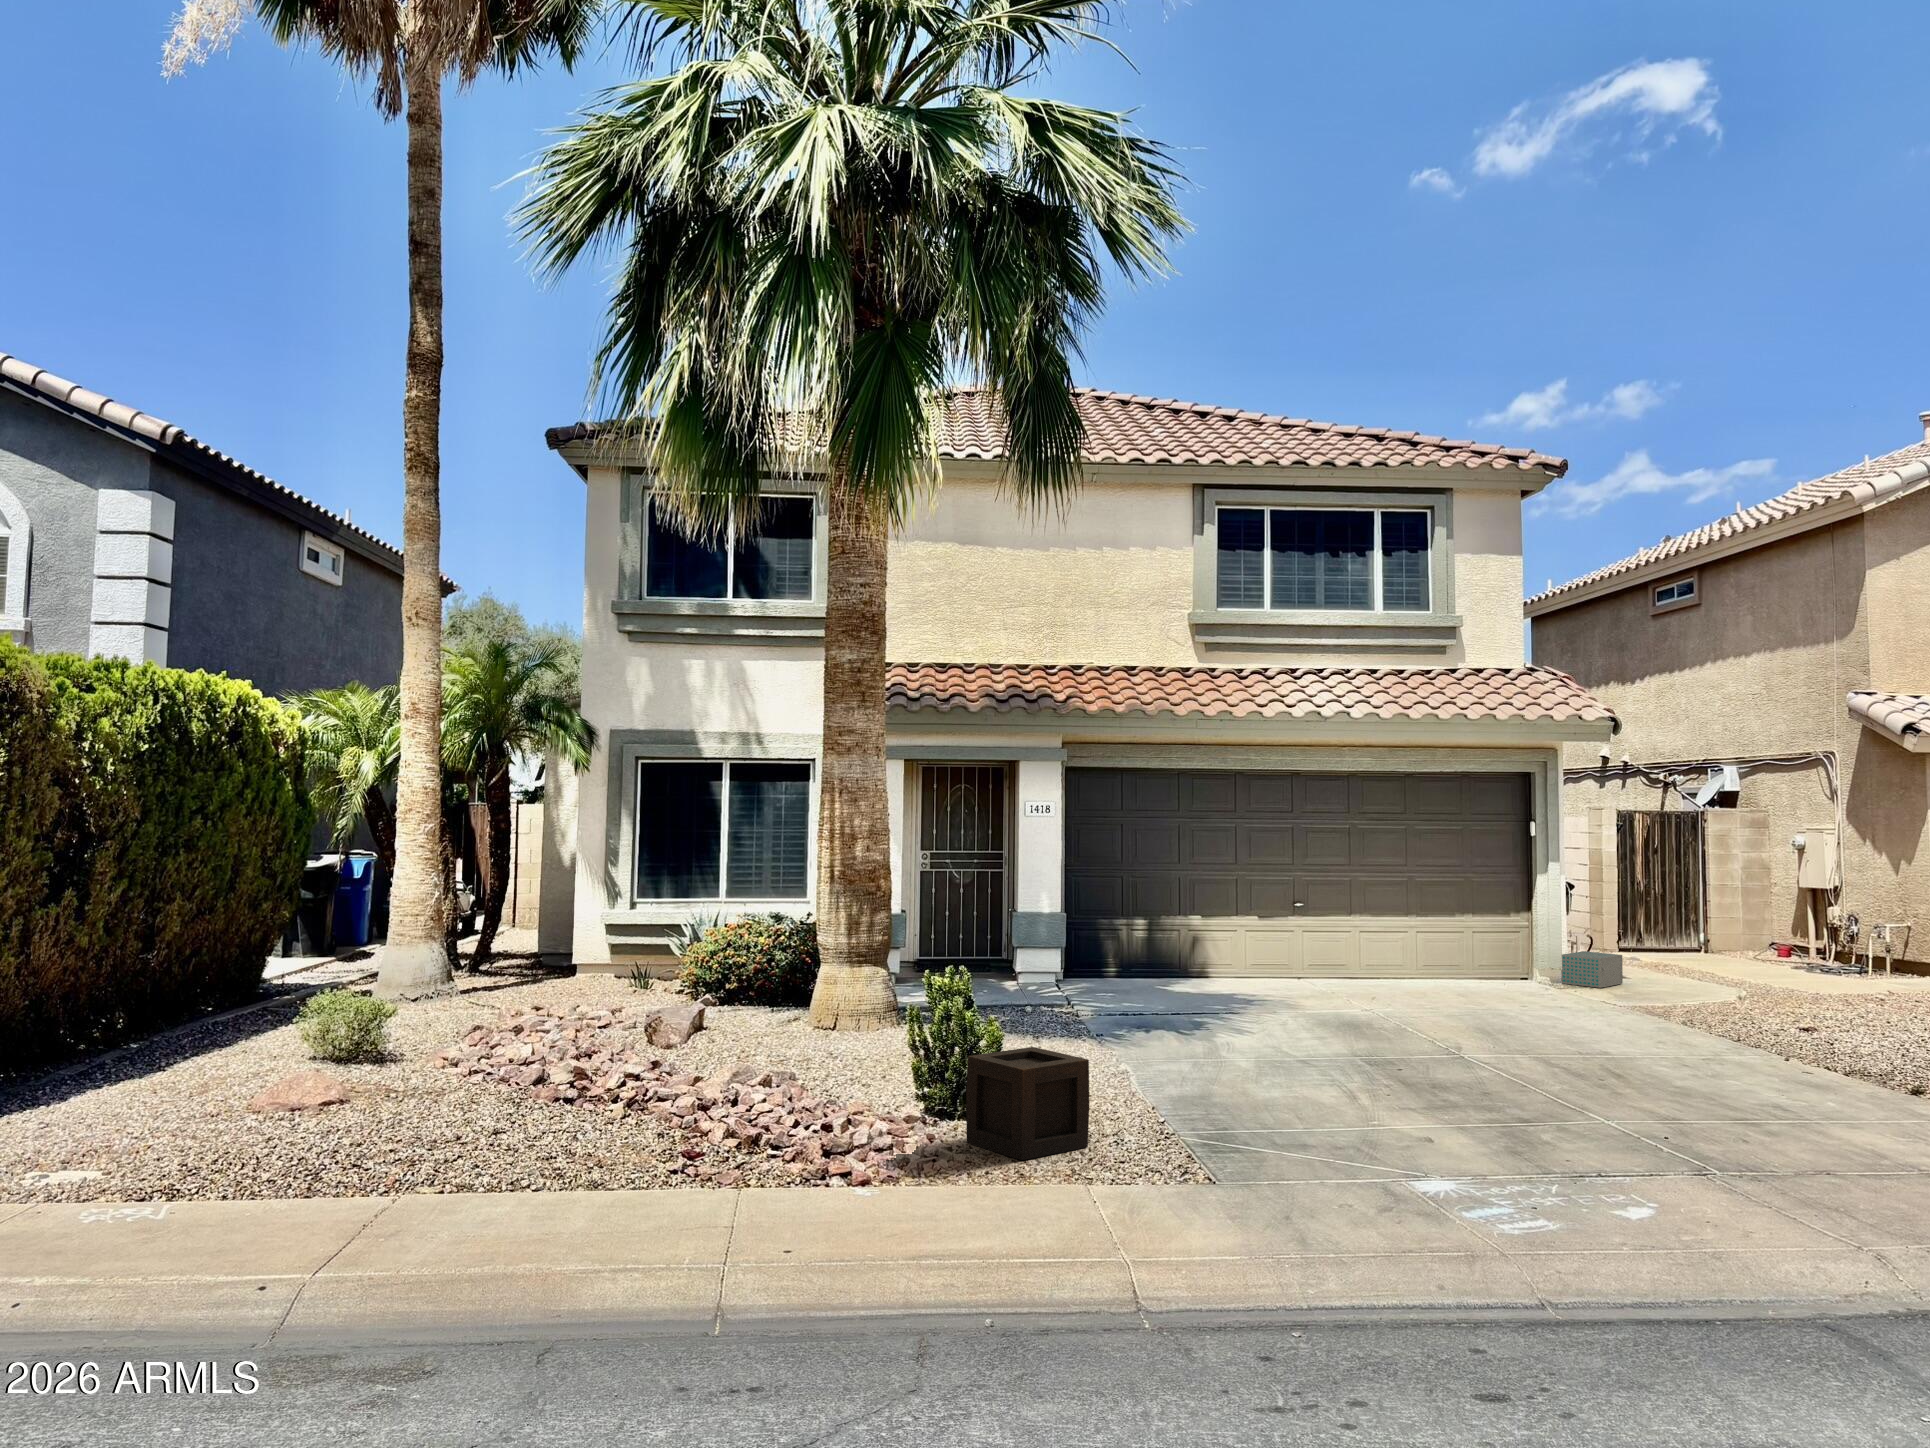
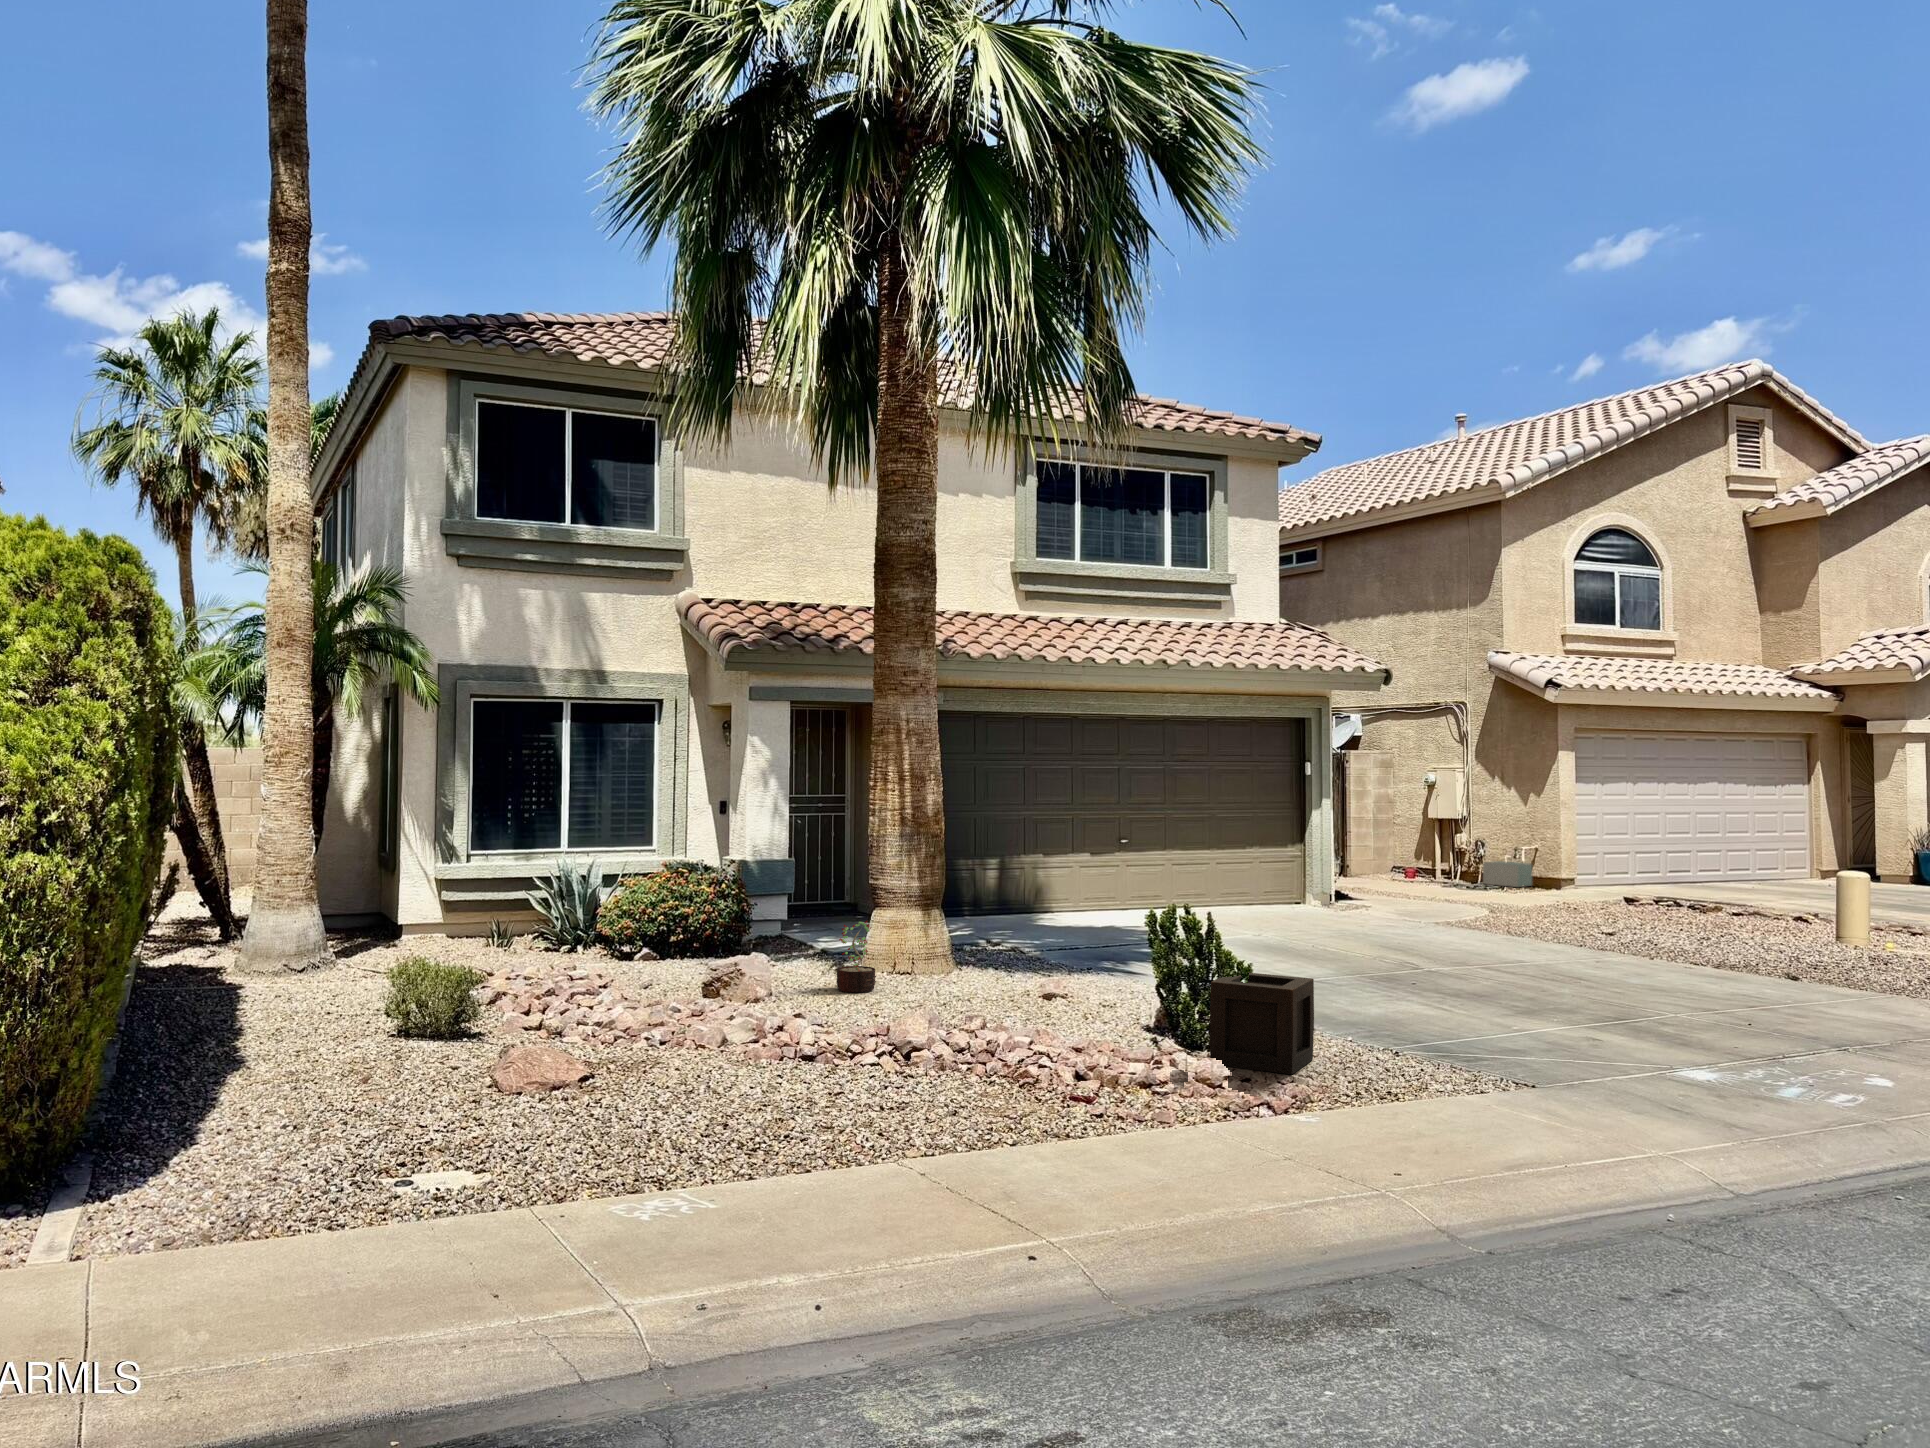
storage box: present [1562,951,1623,988] -> present [1483,861,1532,887]
decorative plant: none [793,977,833,1047] -> present [836,921,876,993]

